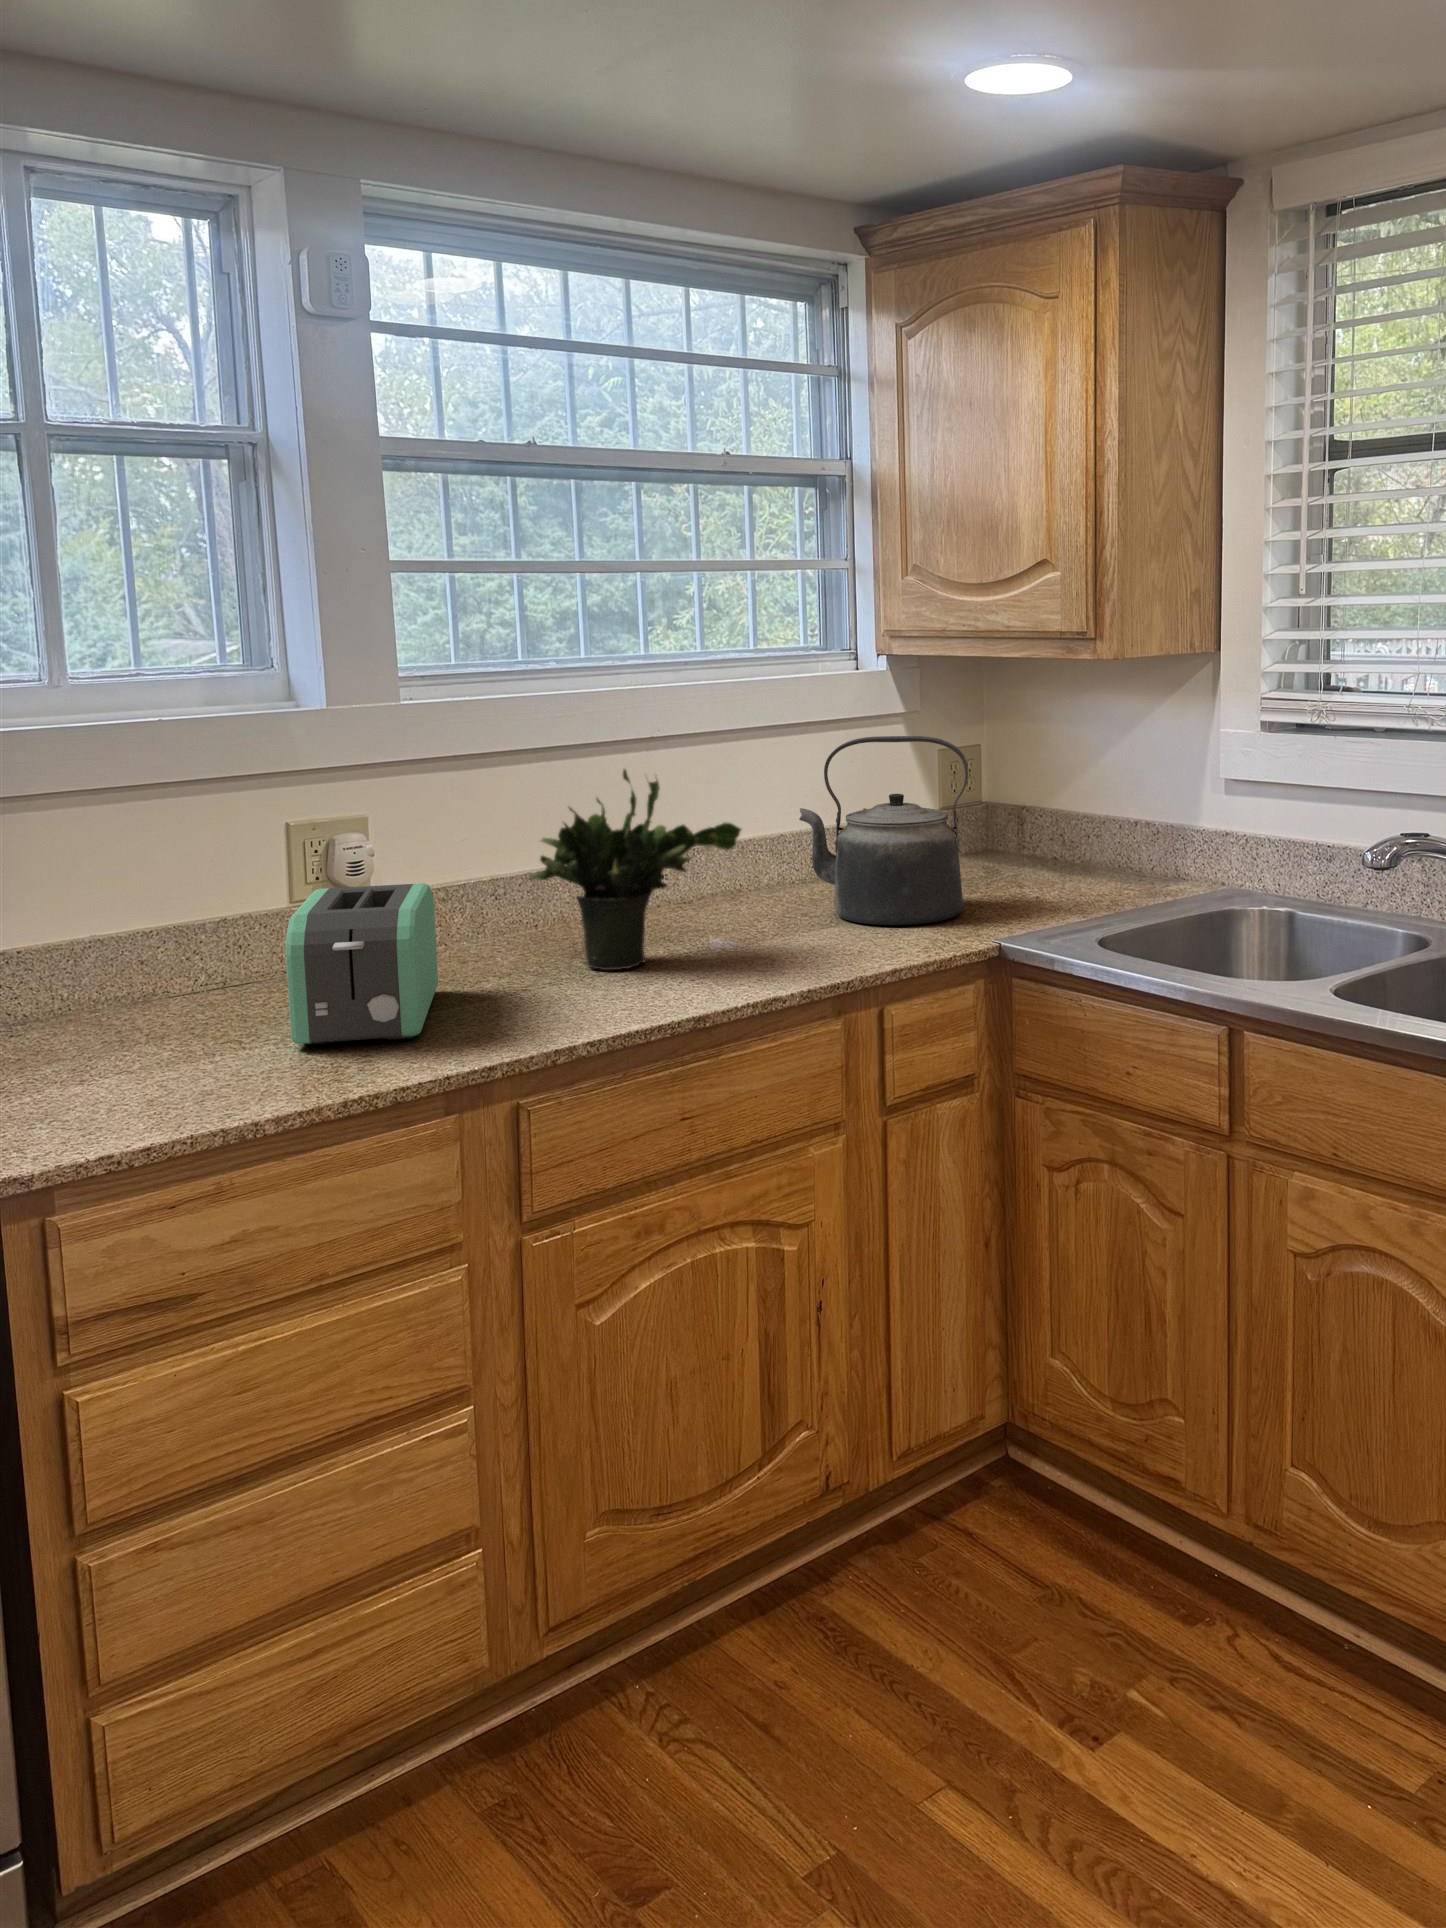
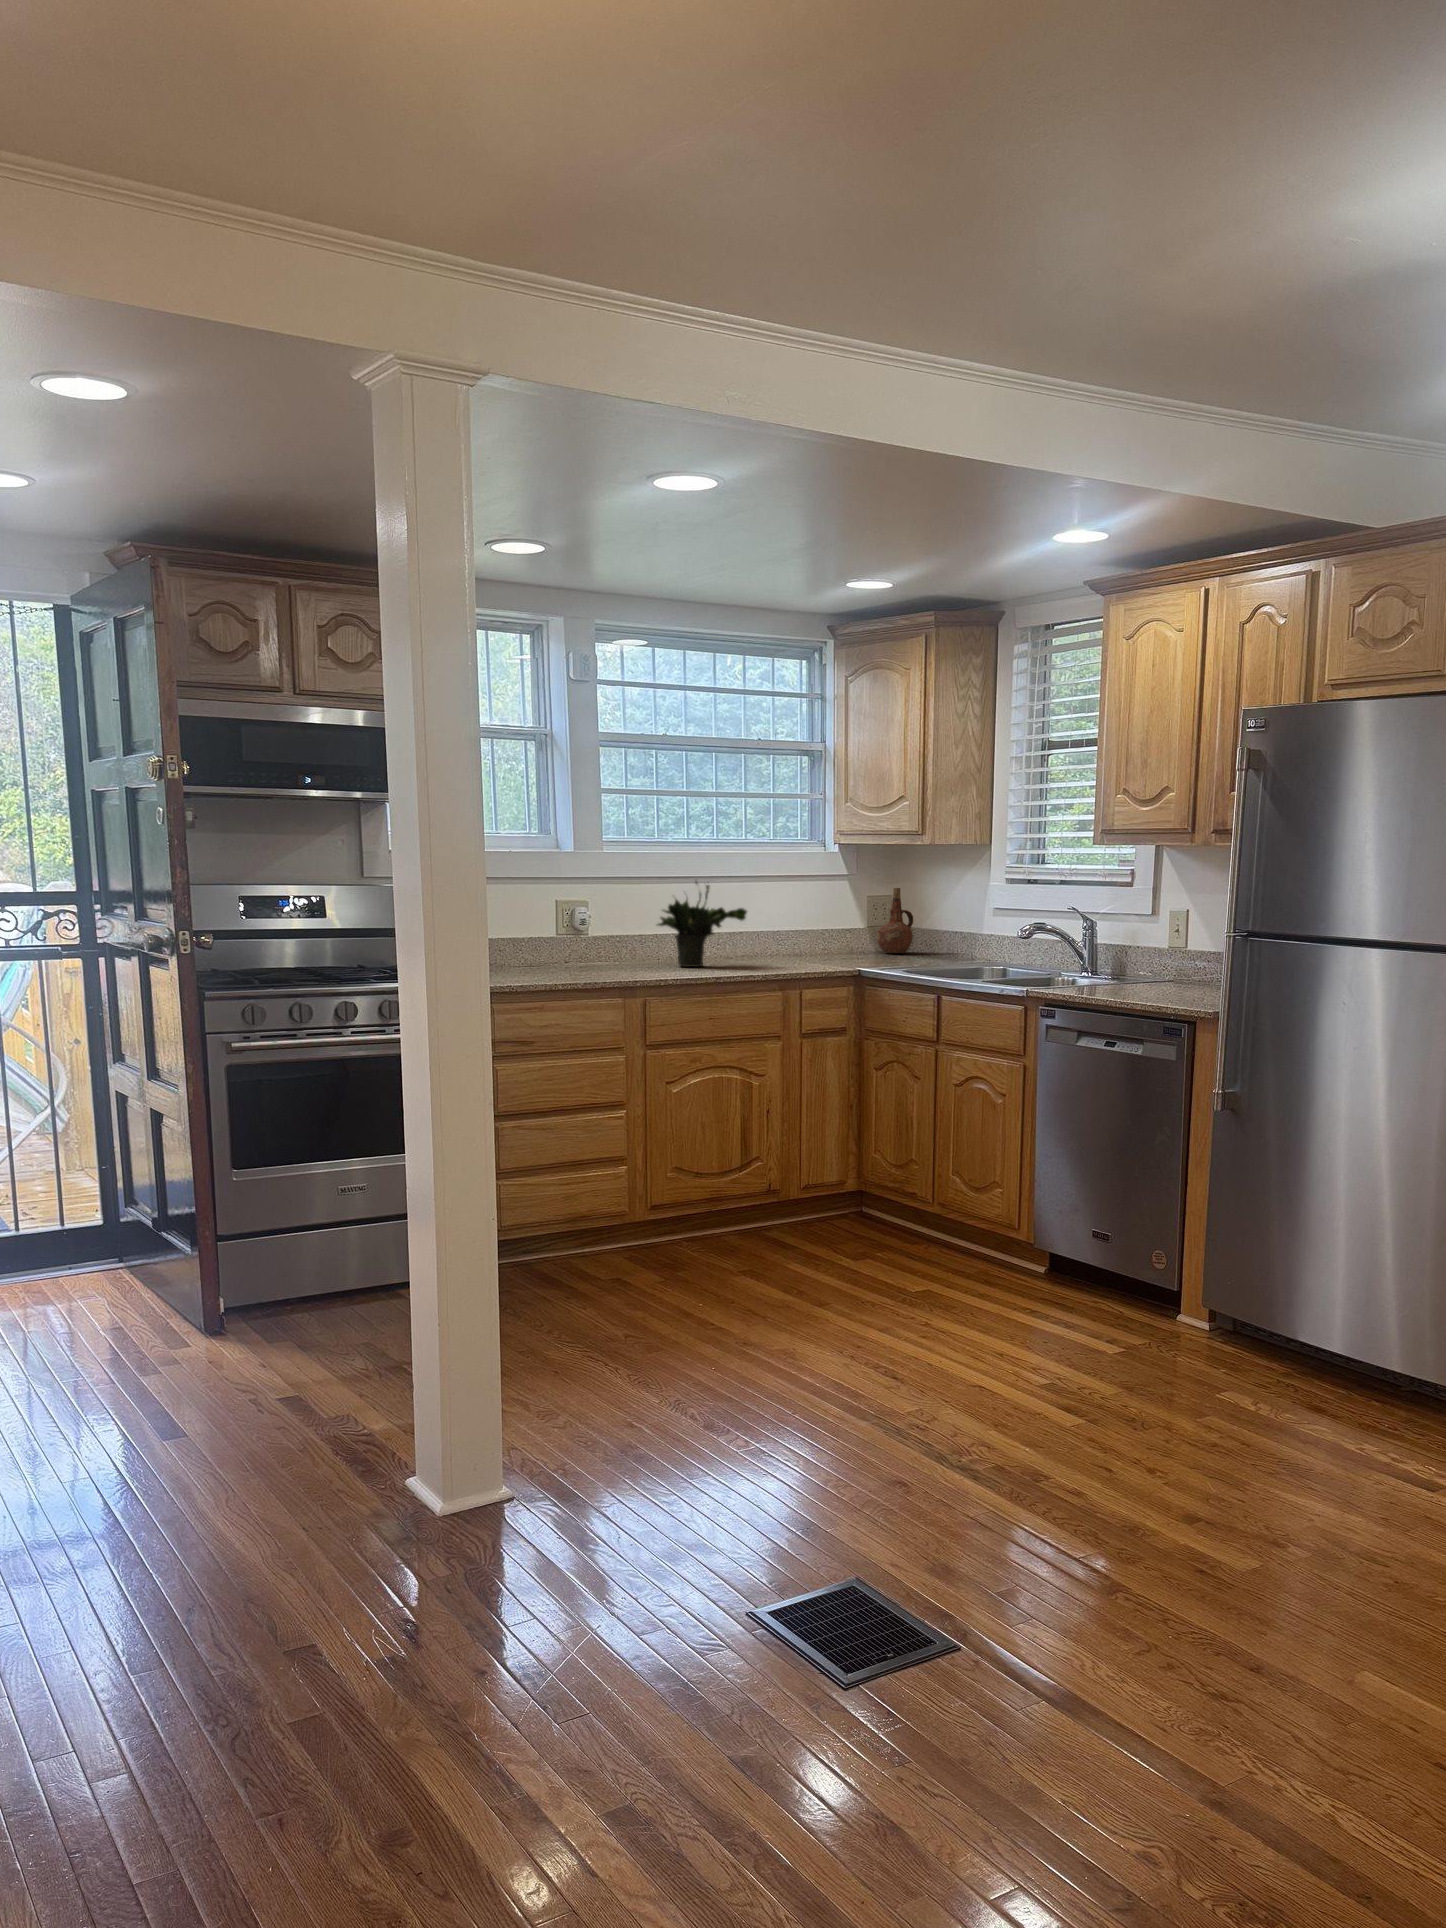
kettle: present [799,736,968,925] -> none [781,877,859,963]
ceramic pitcher: none [972,741,1043,871] -> present [877,888,913,953]
toaster: present [286,883,438,1045] -> none [562,921,617,975]

